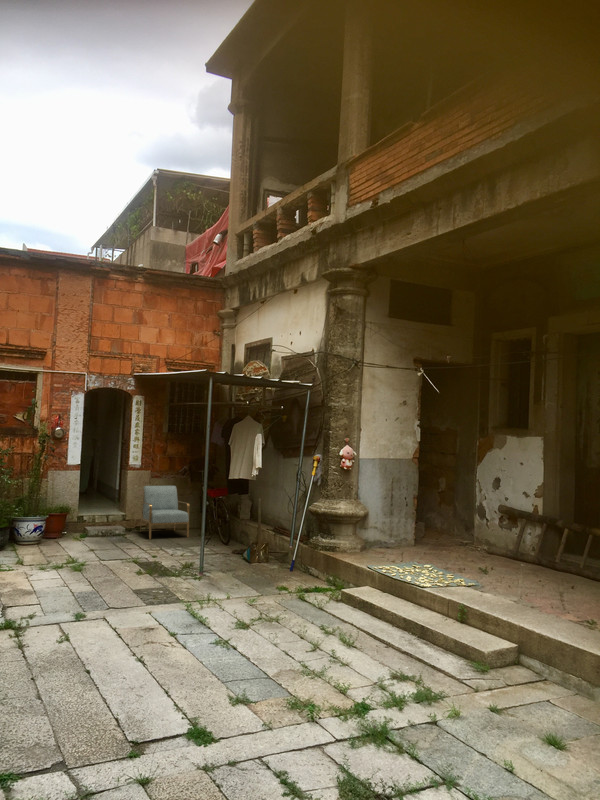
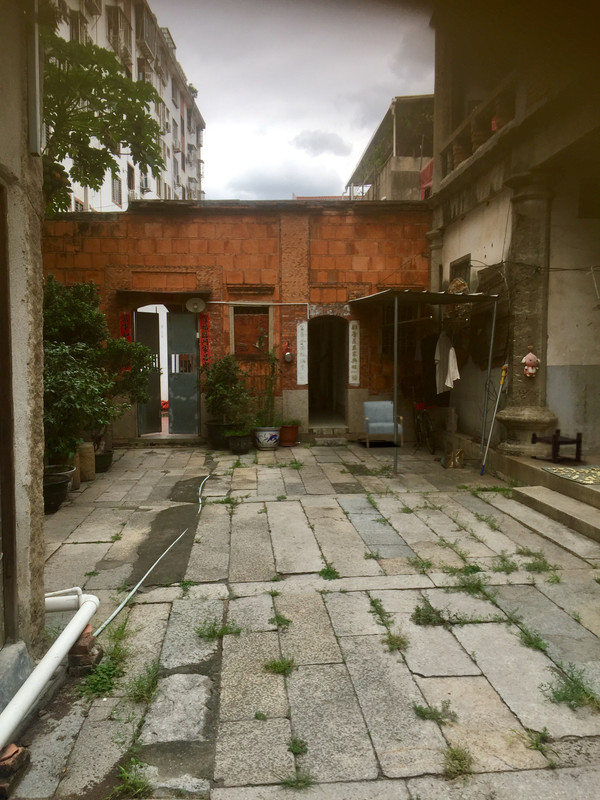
stool: none [346,523,396,560] -> present [531,429,583,463]

